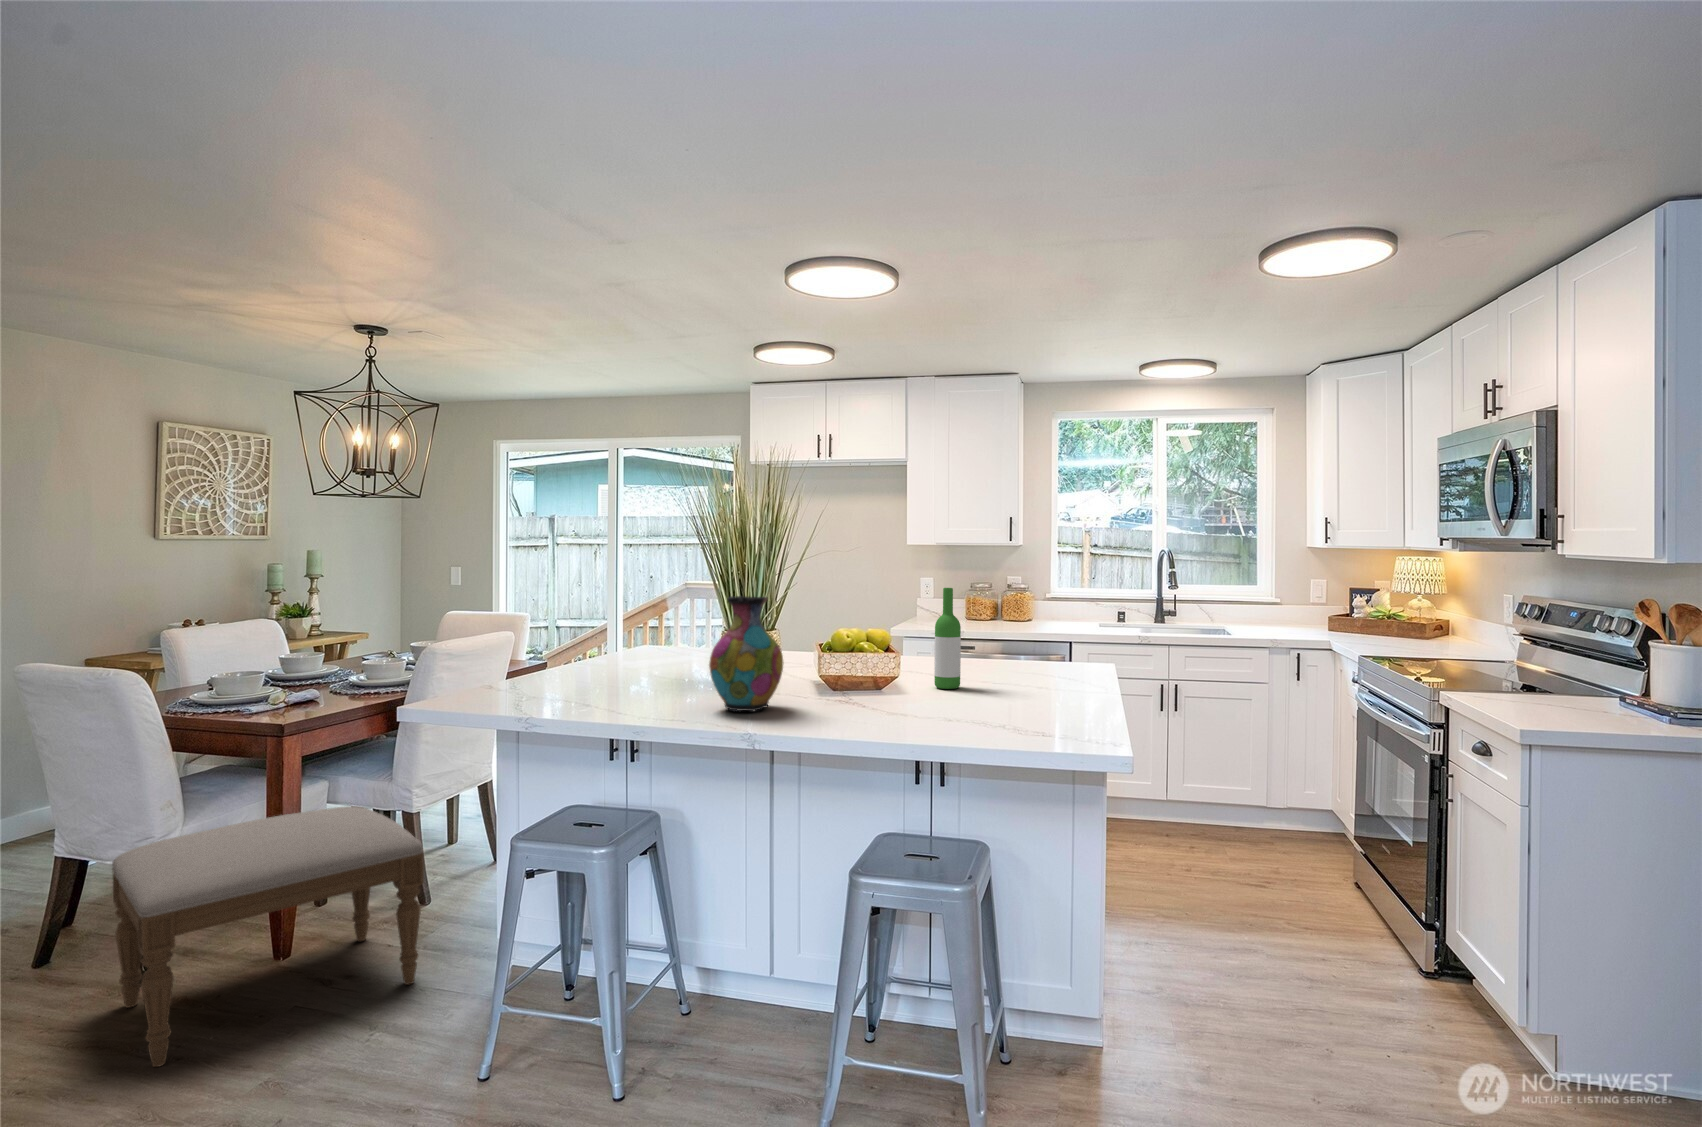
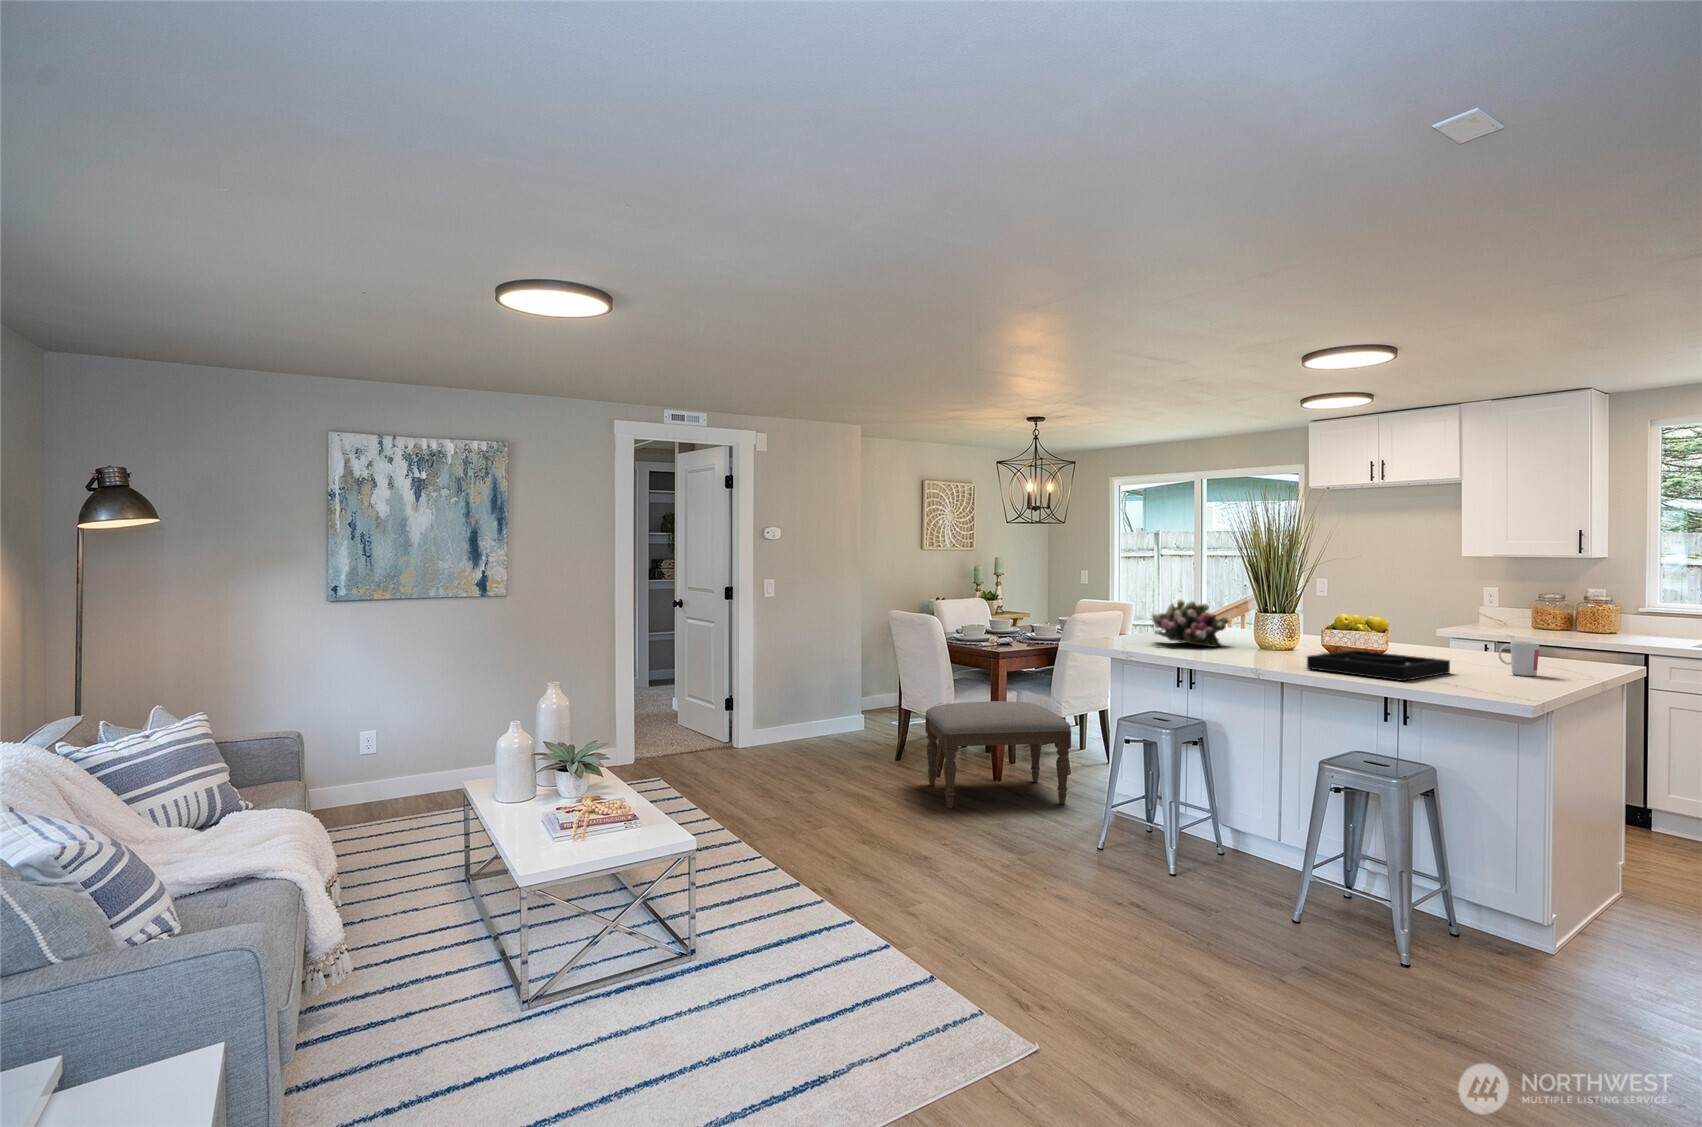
wine bottle: present [934,588,961,689] -> none [1423,589,1446,662]
vase: present [709,596,783,711] -> none [1241,589,1292,661]
flower arrangement: none [561,615,679,689] -> present [1152,599,1228,647]
mug: none [1035,655,1077,702] -> present [1499,641,1539,676]
decorative tray: none [816,682,988,735] -> present [1307,650,1450,681]

